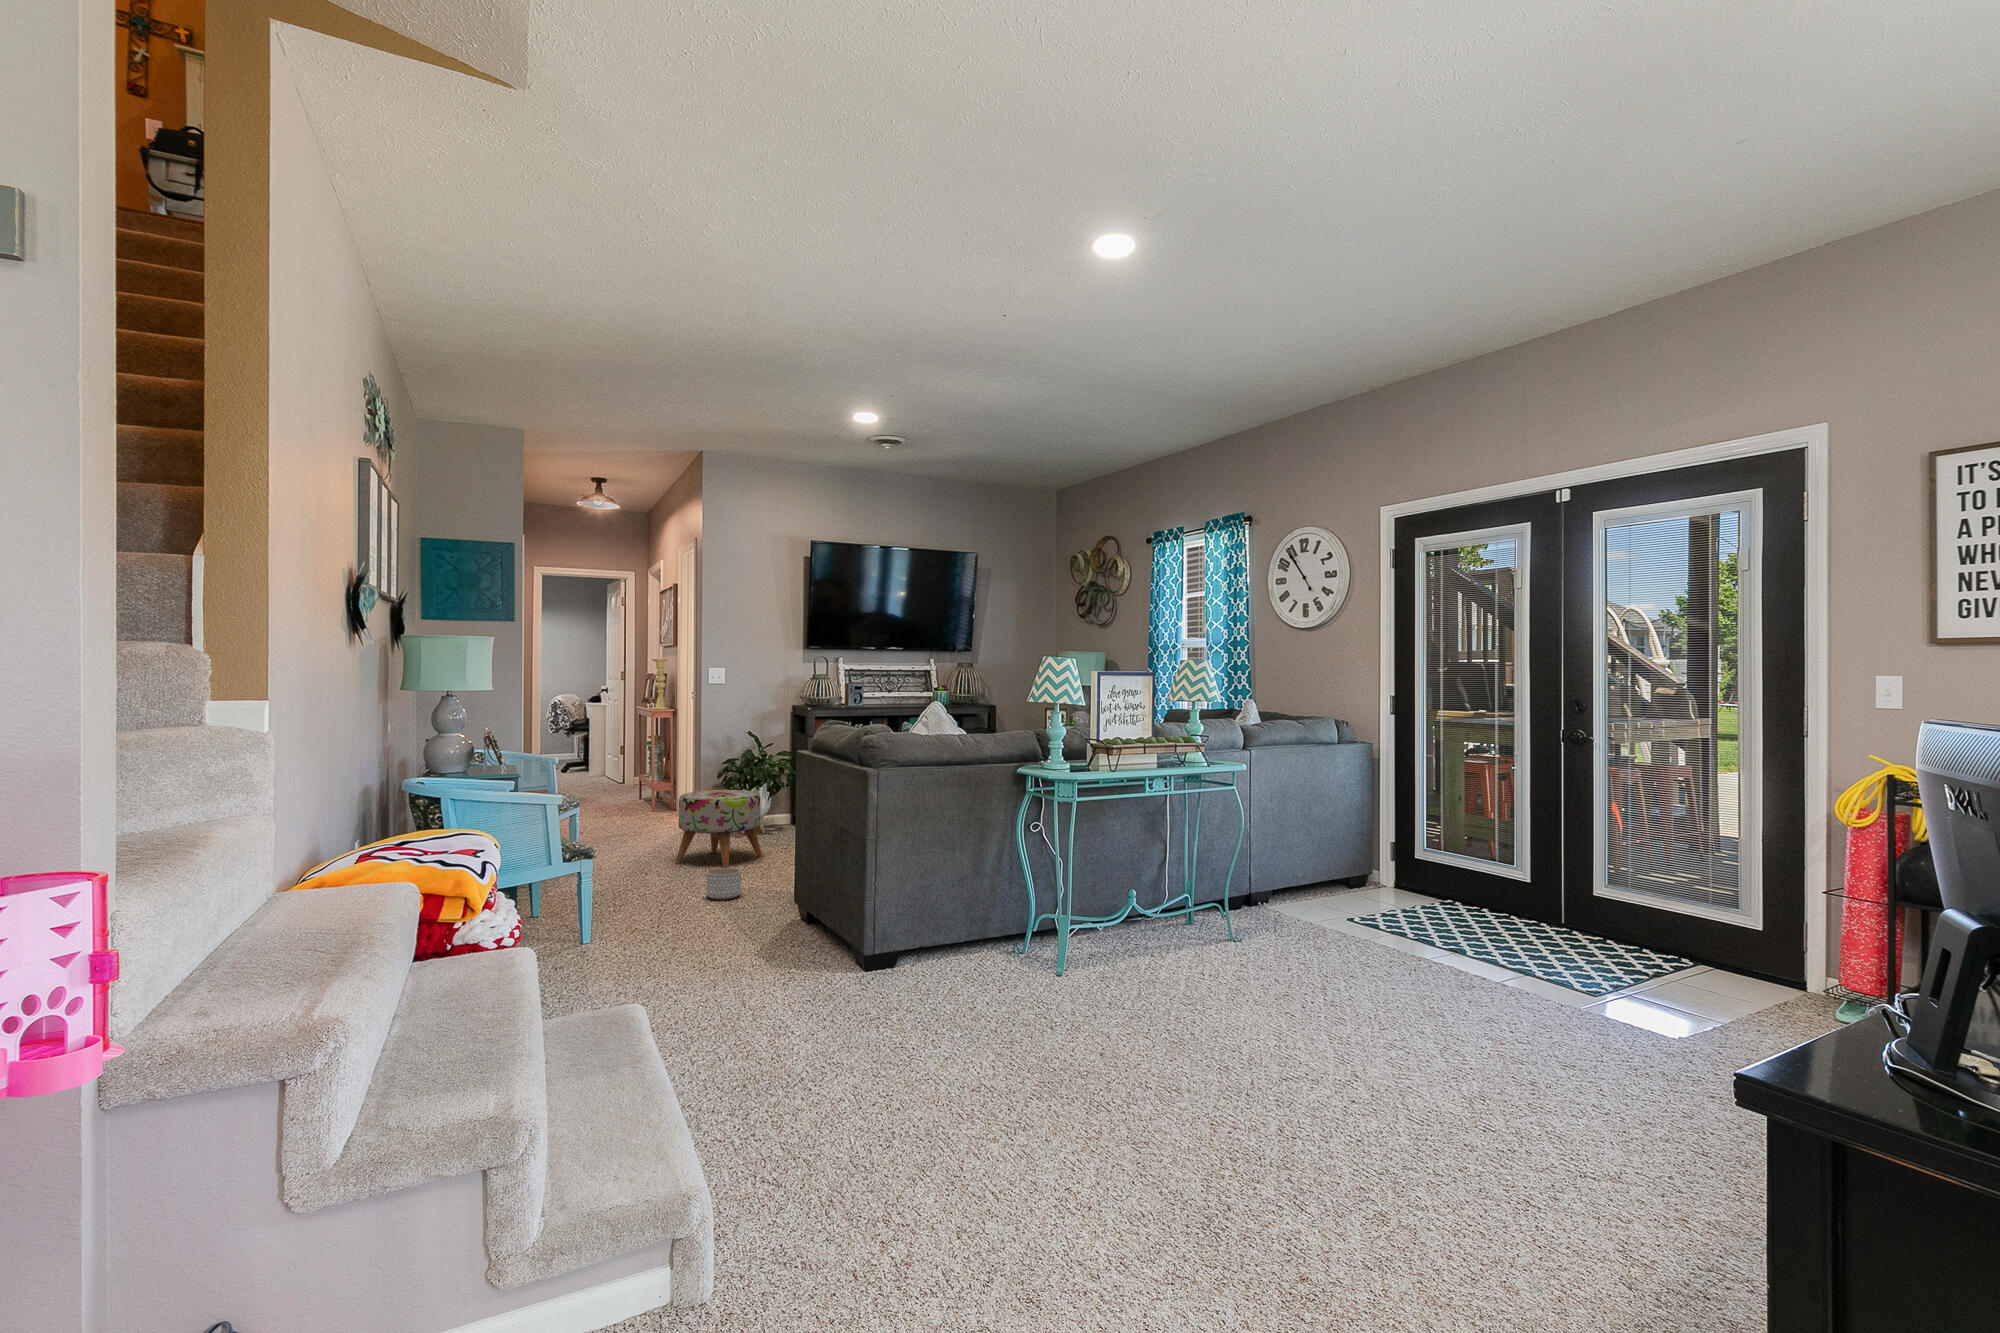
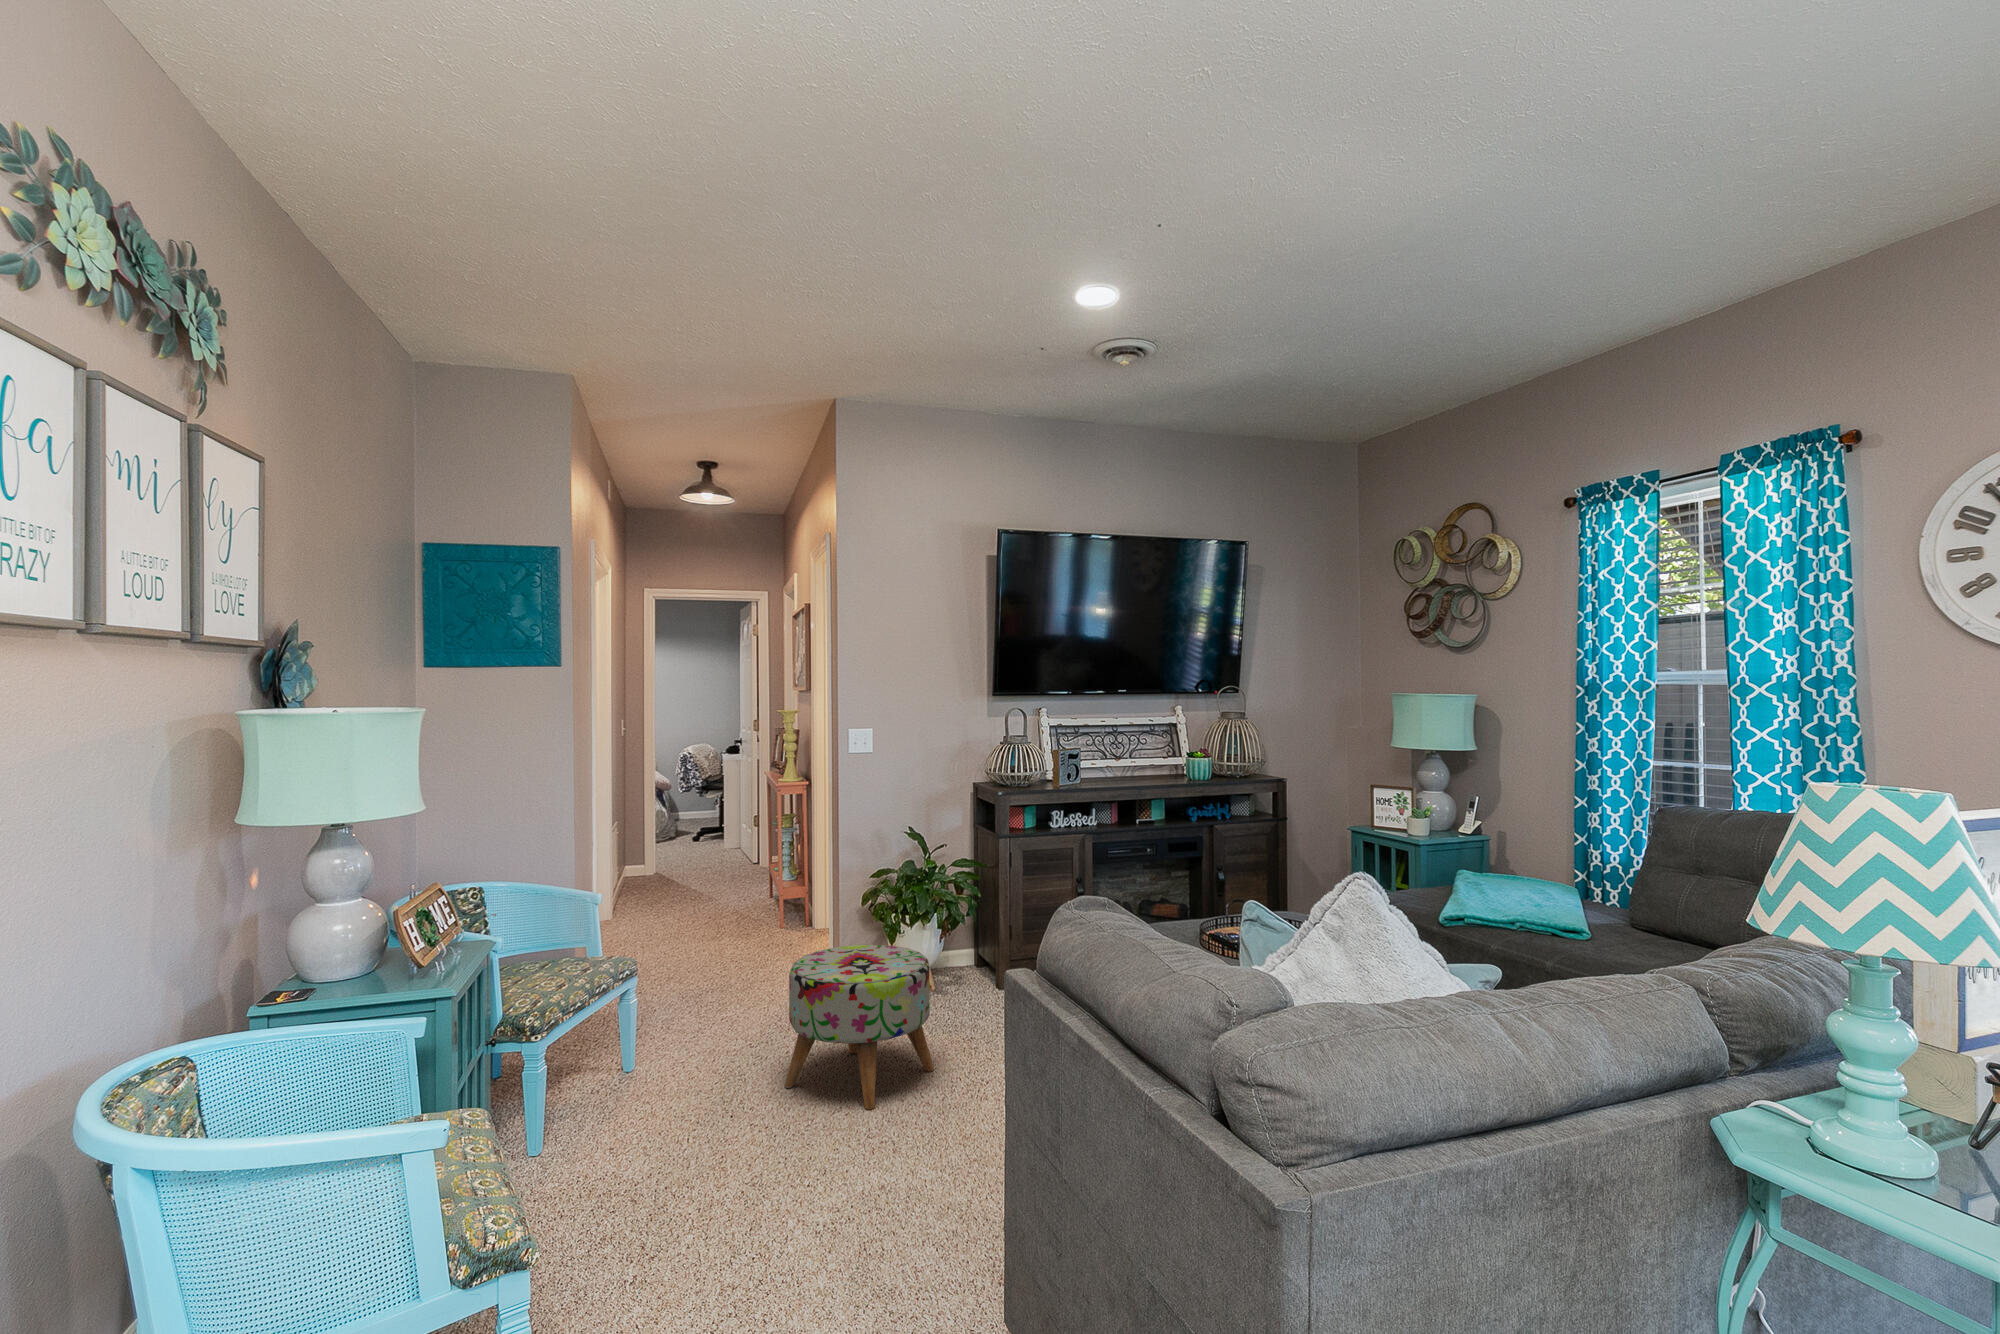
planter: present [706,868,741,900] -> none [822,1174,893,1264]

